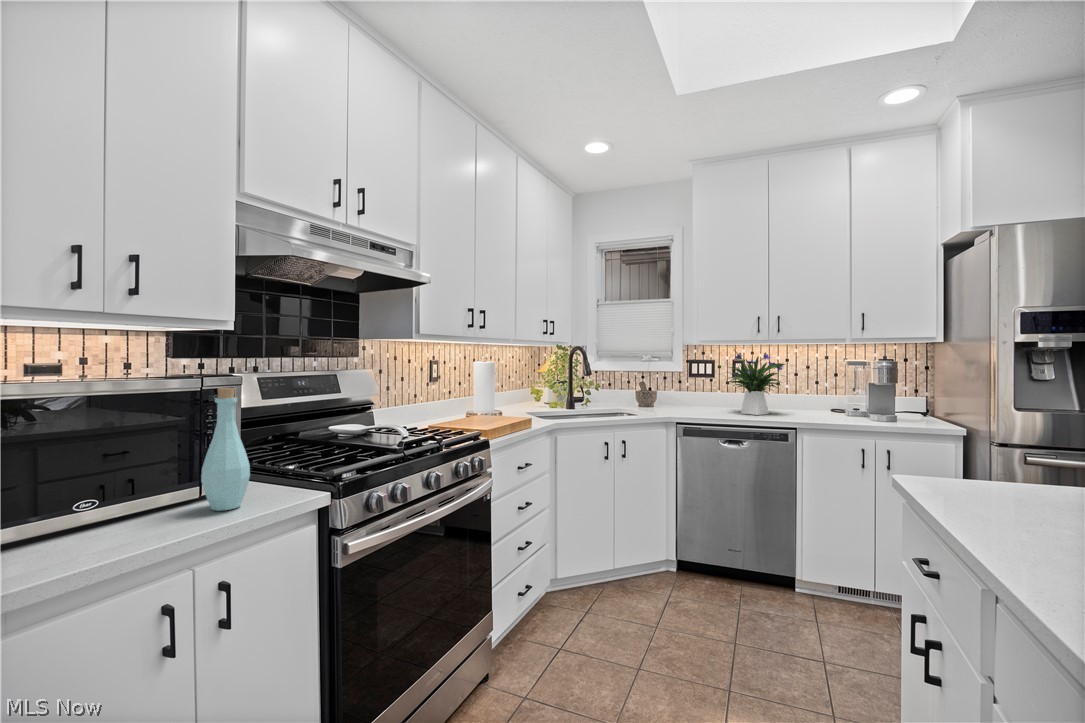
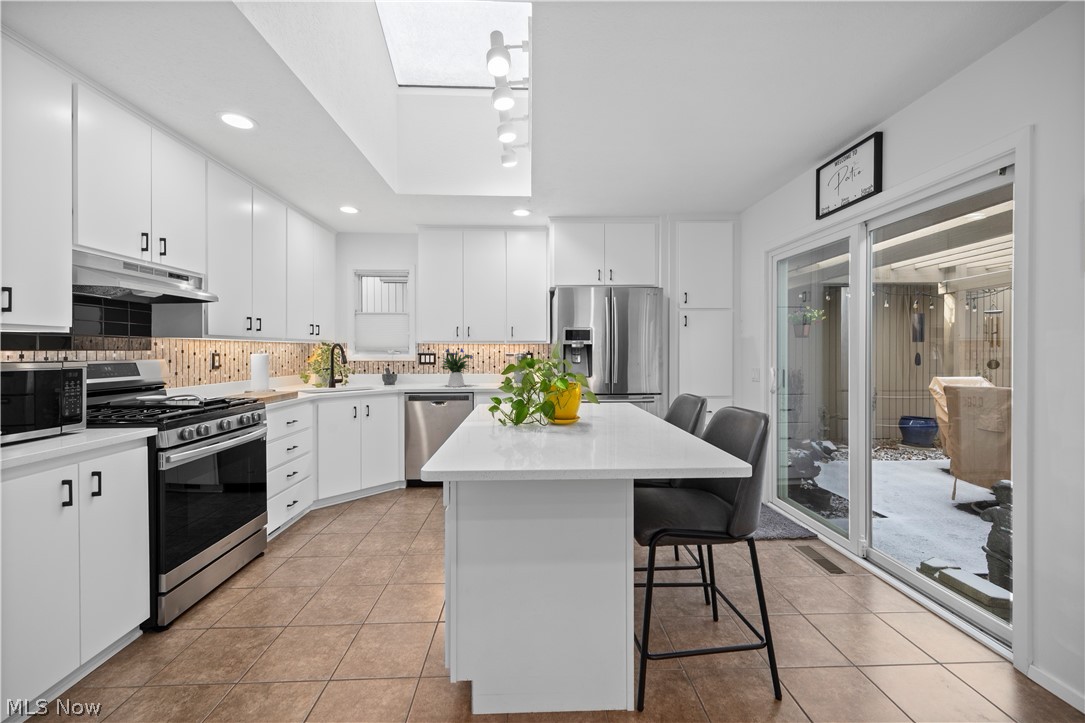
bottle: present [201,388,250,511] -> none [69,367,104,437]

